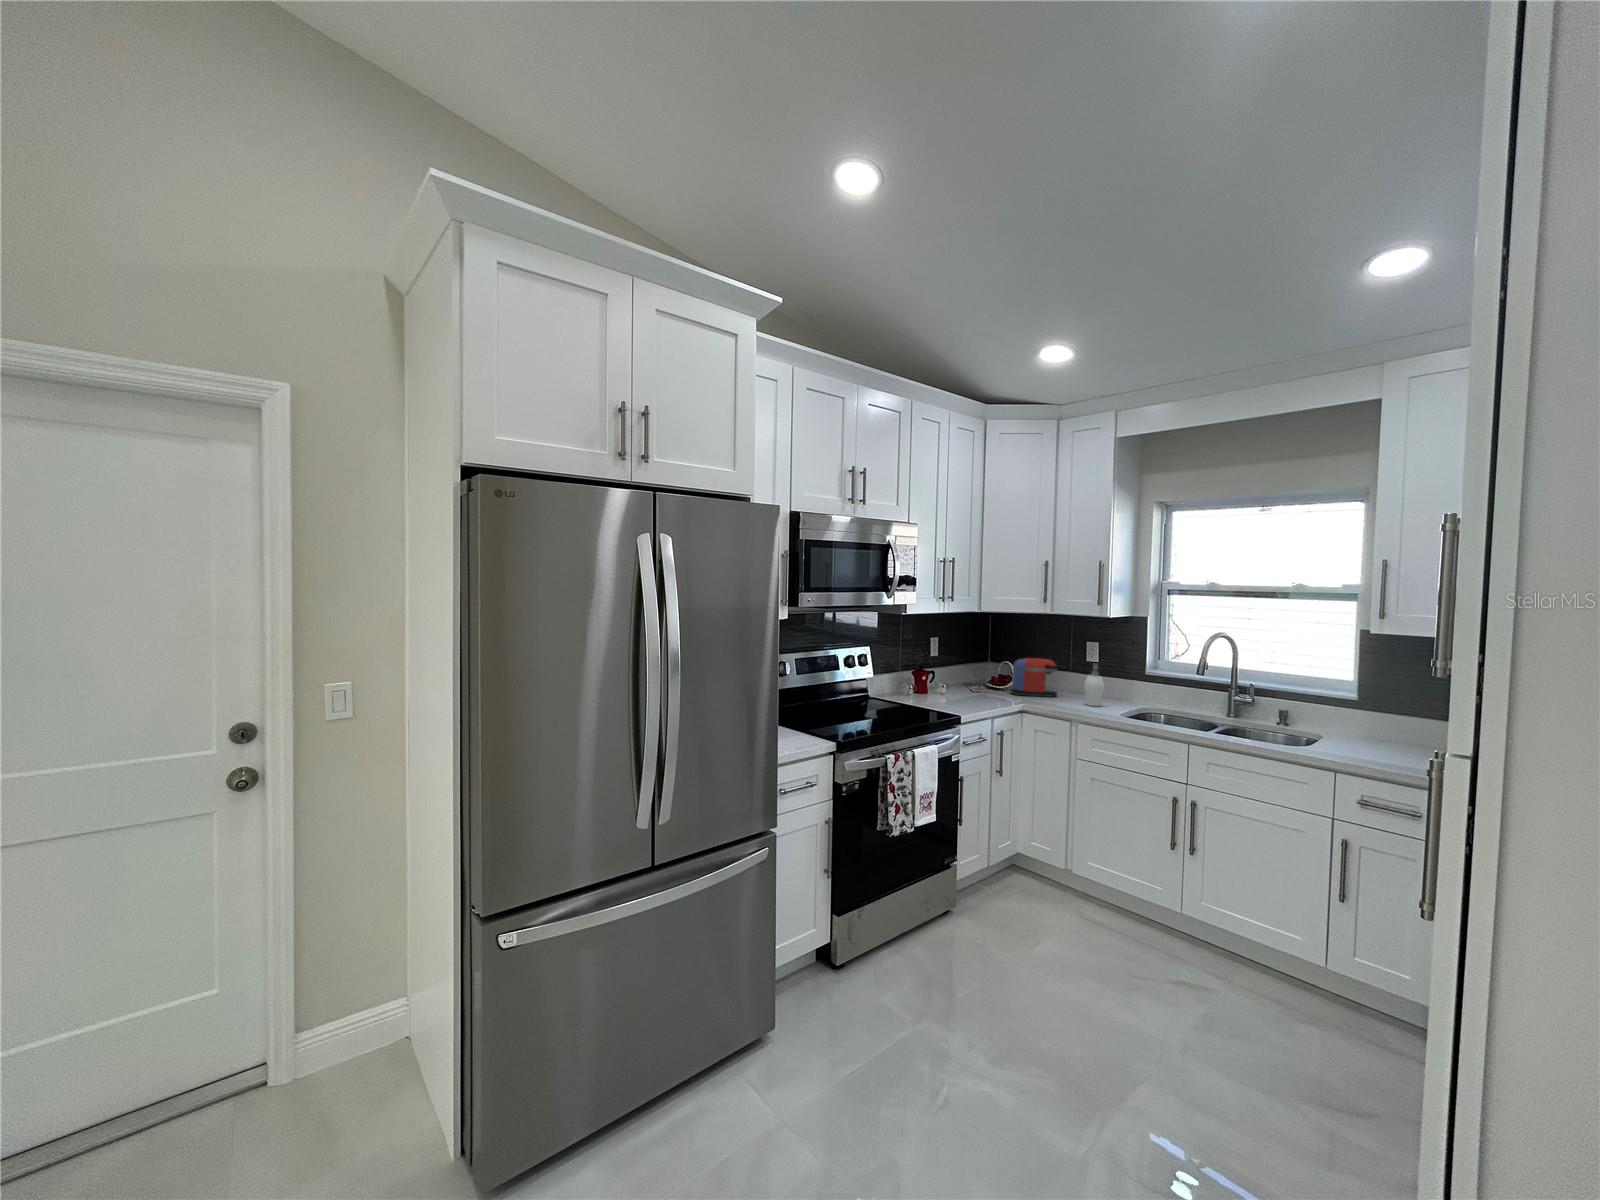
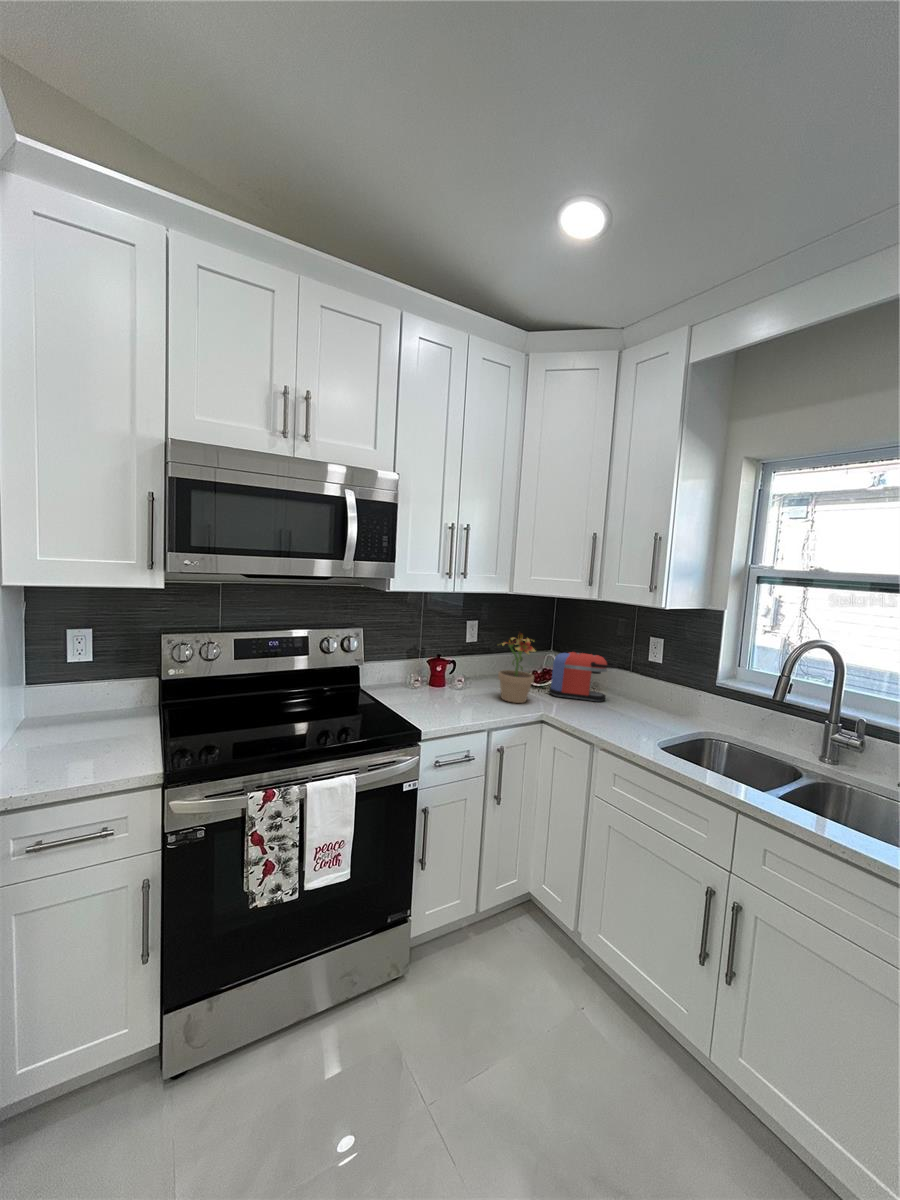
potted plant: none [975,643,1008,700] -> present [498,638,535,703]
soap dispenser: present [1084,664,1104,706] -> none [629,667,655,723]

